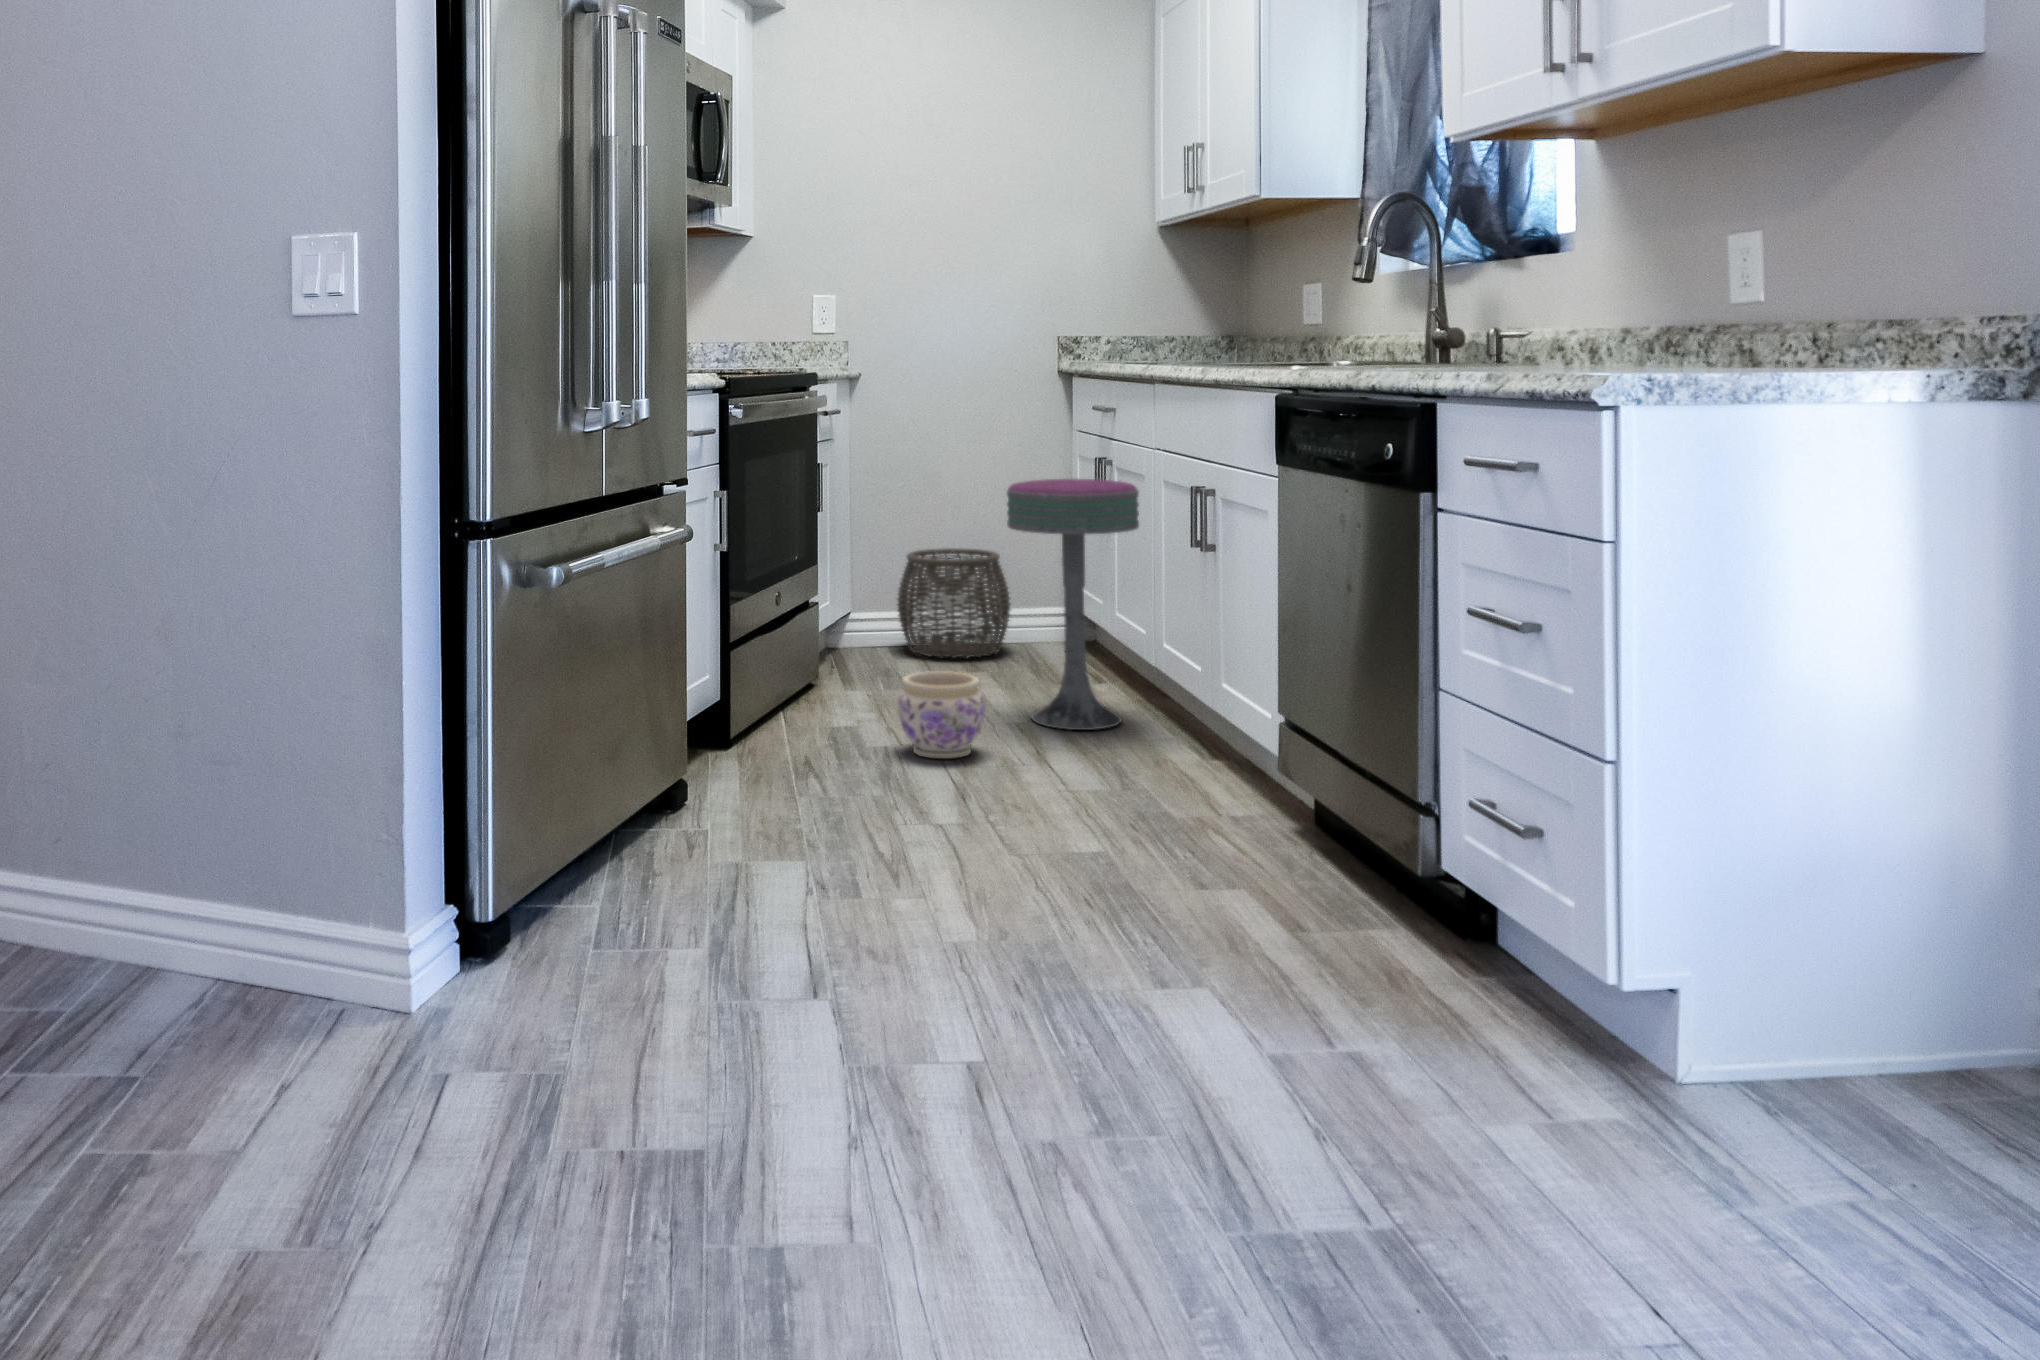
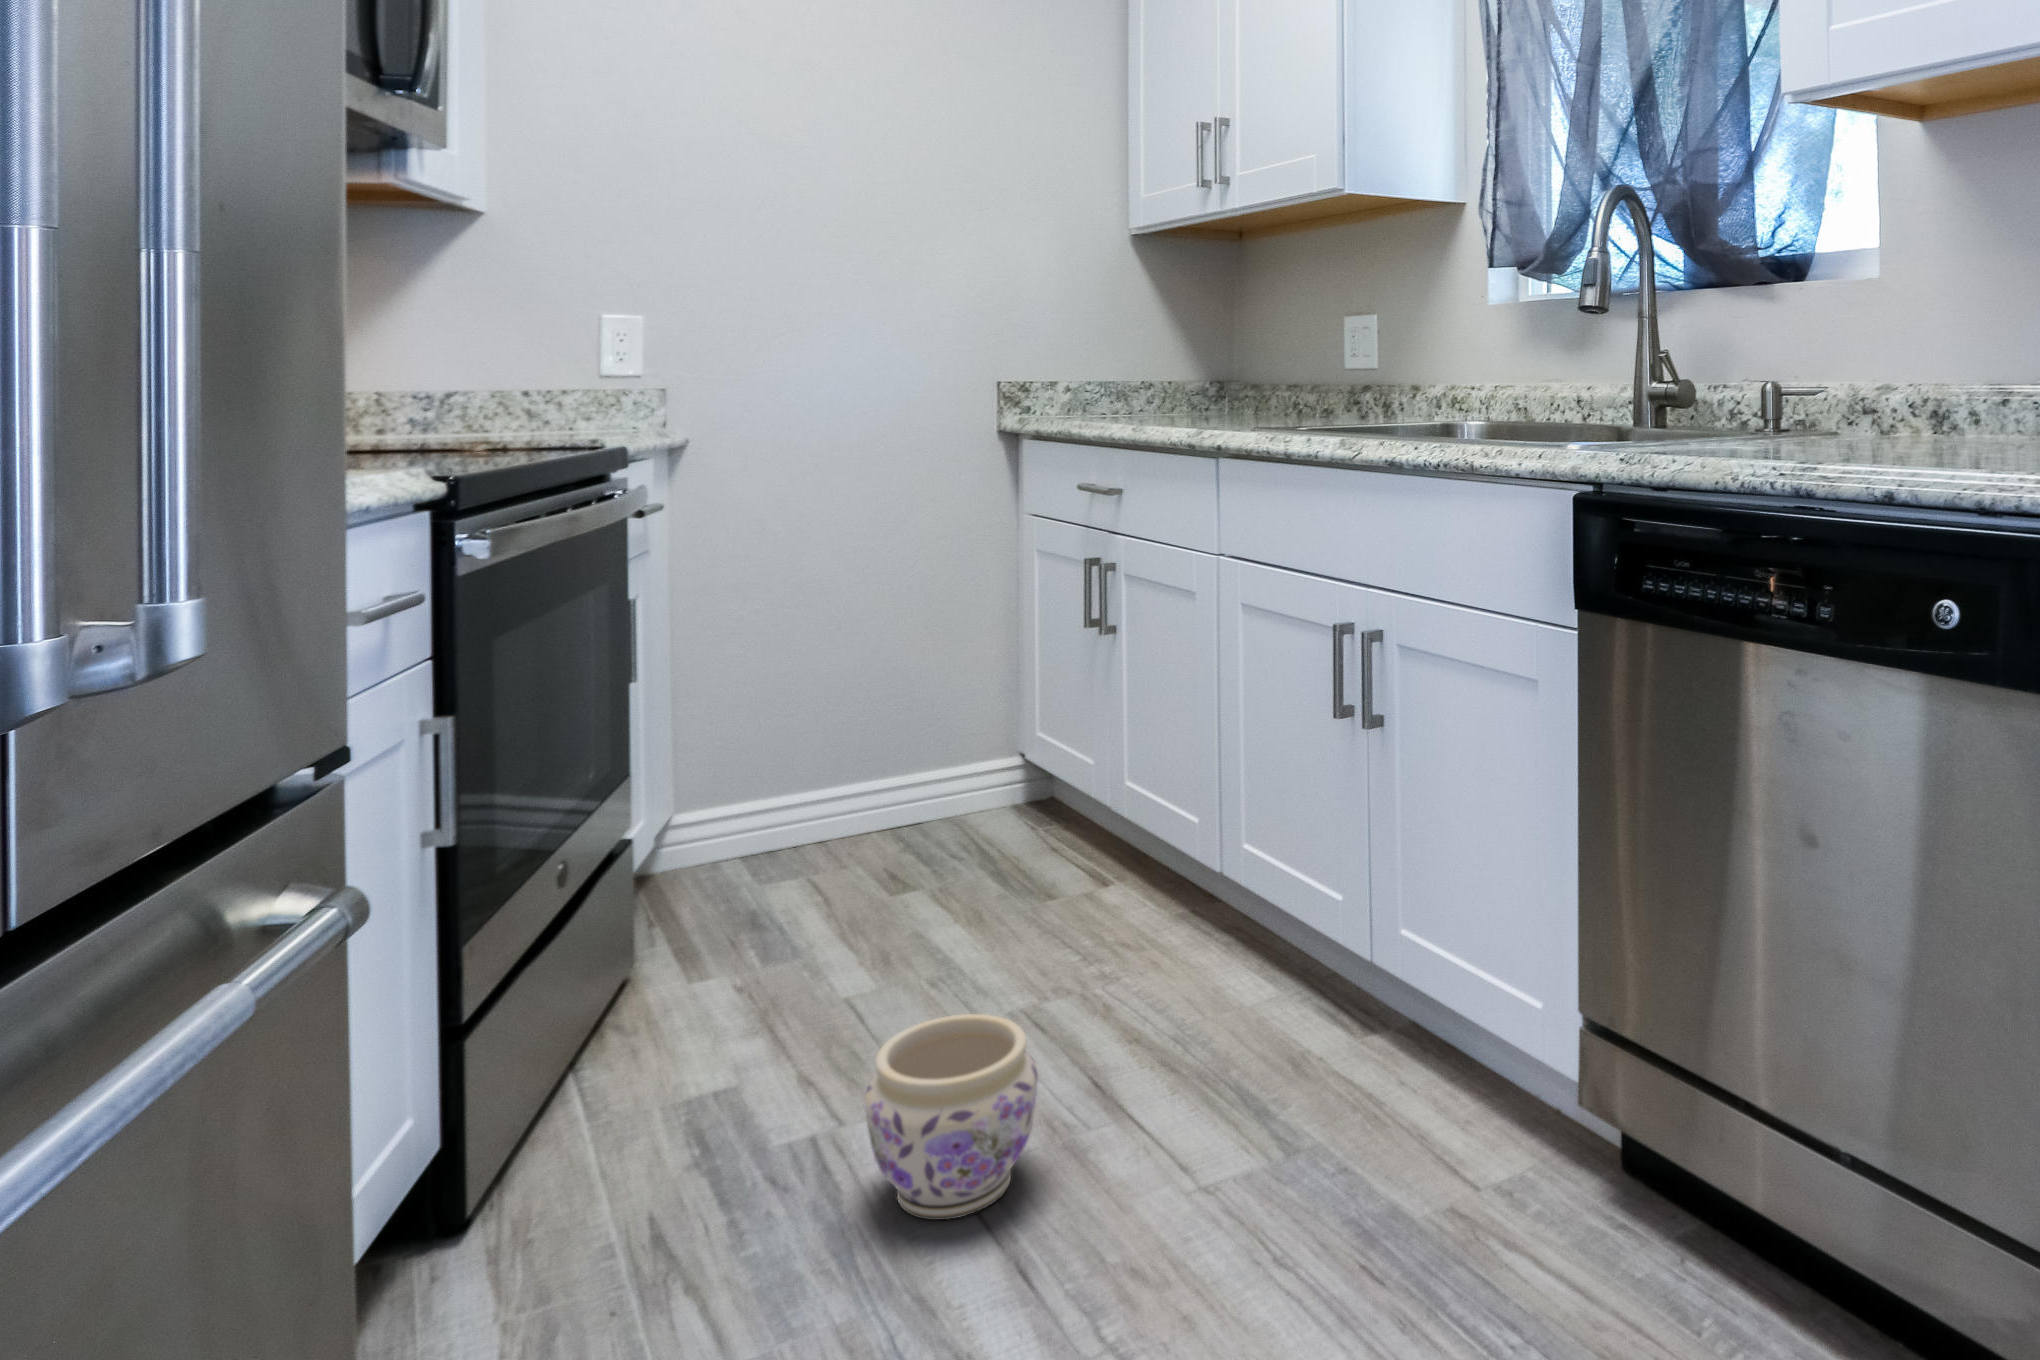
bar stool: present [1007,479,1139,730] -> none [1018,611,1232,1046]
woven basket: present [897,548,1011,658] -> none [763,699,950,891]

